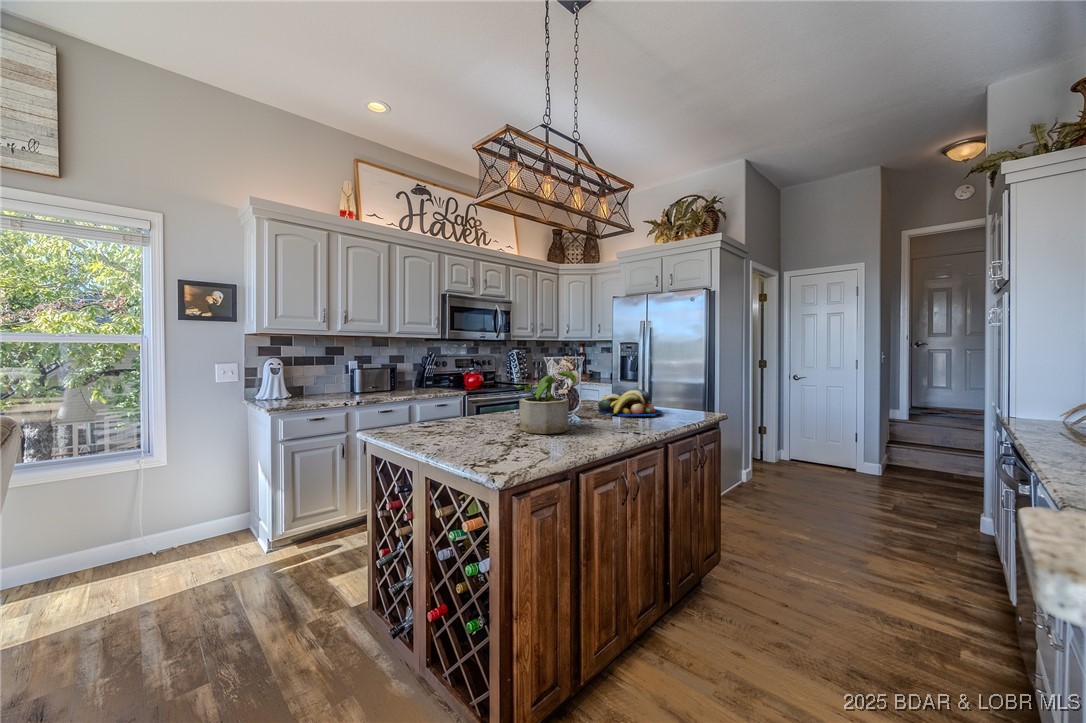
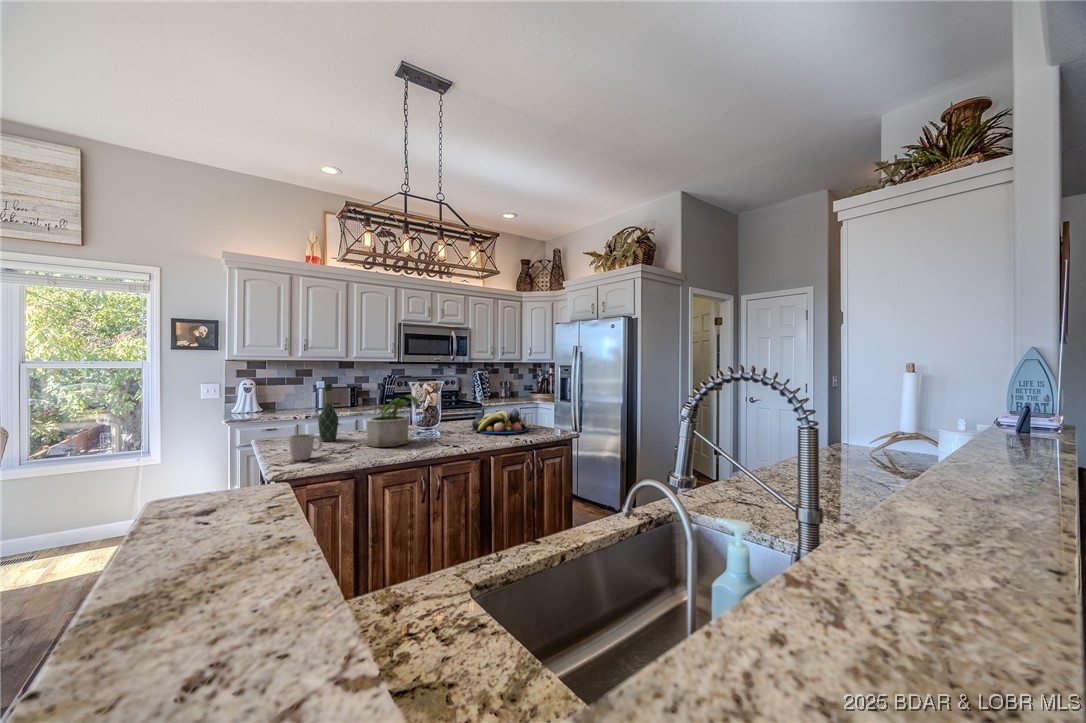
wine bottle: none [456,358,478,428] -> present [318,383,338,441]
mug: none [471,419,502,452] -> present [289,434,322,460]

